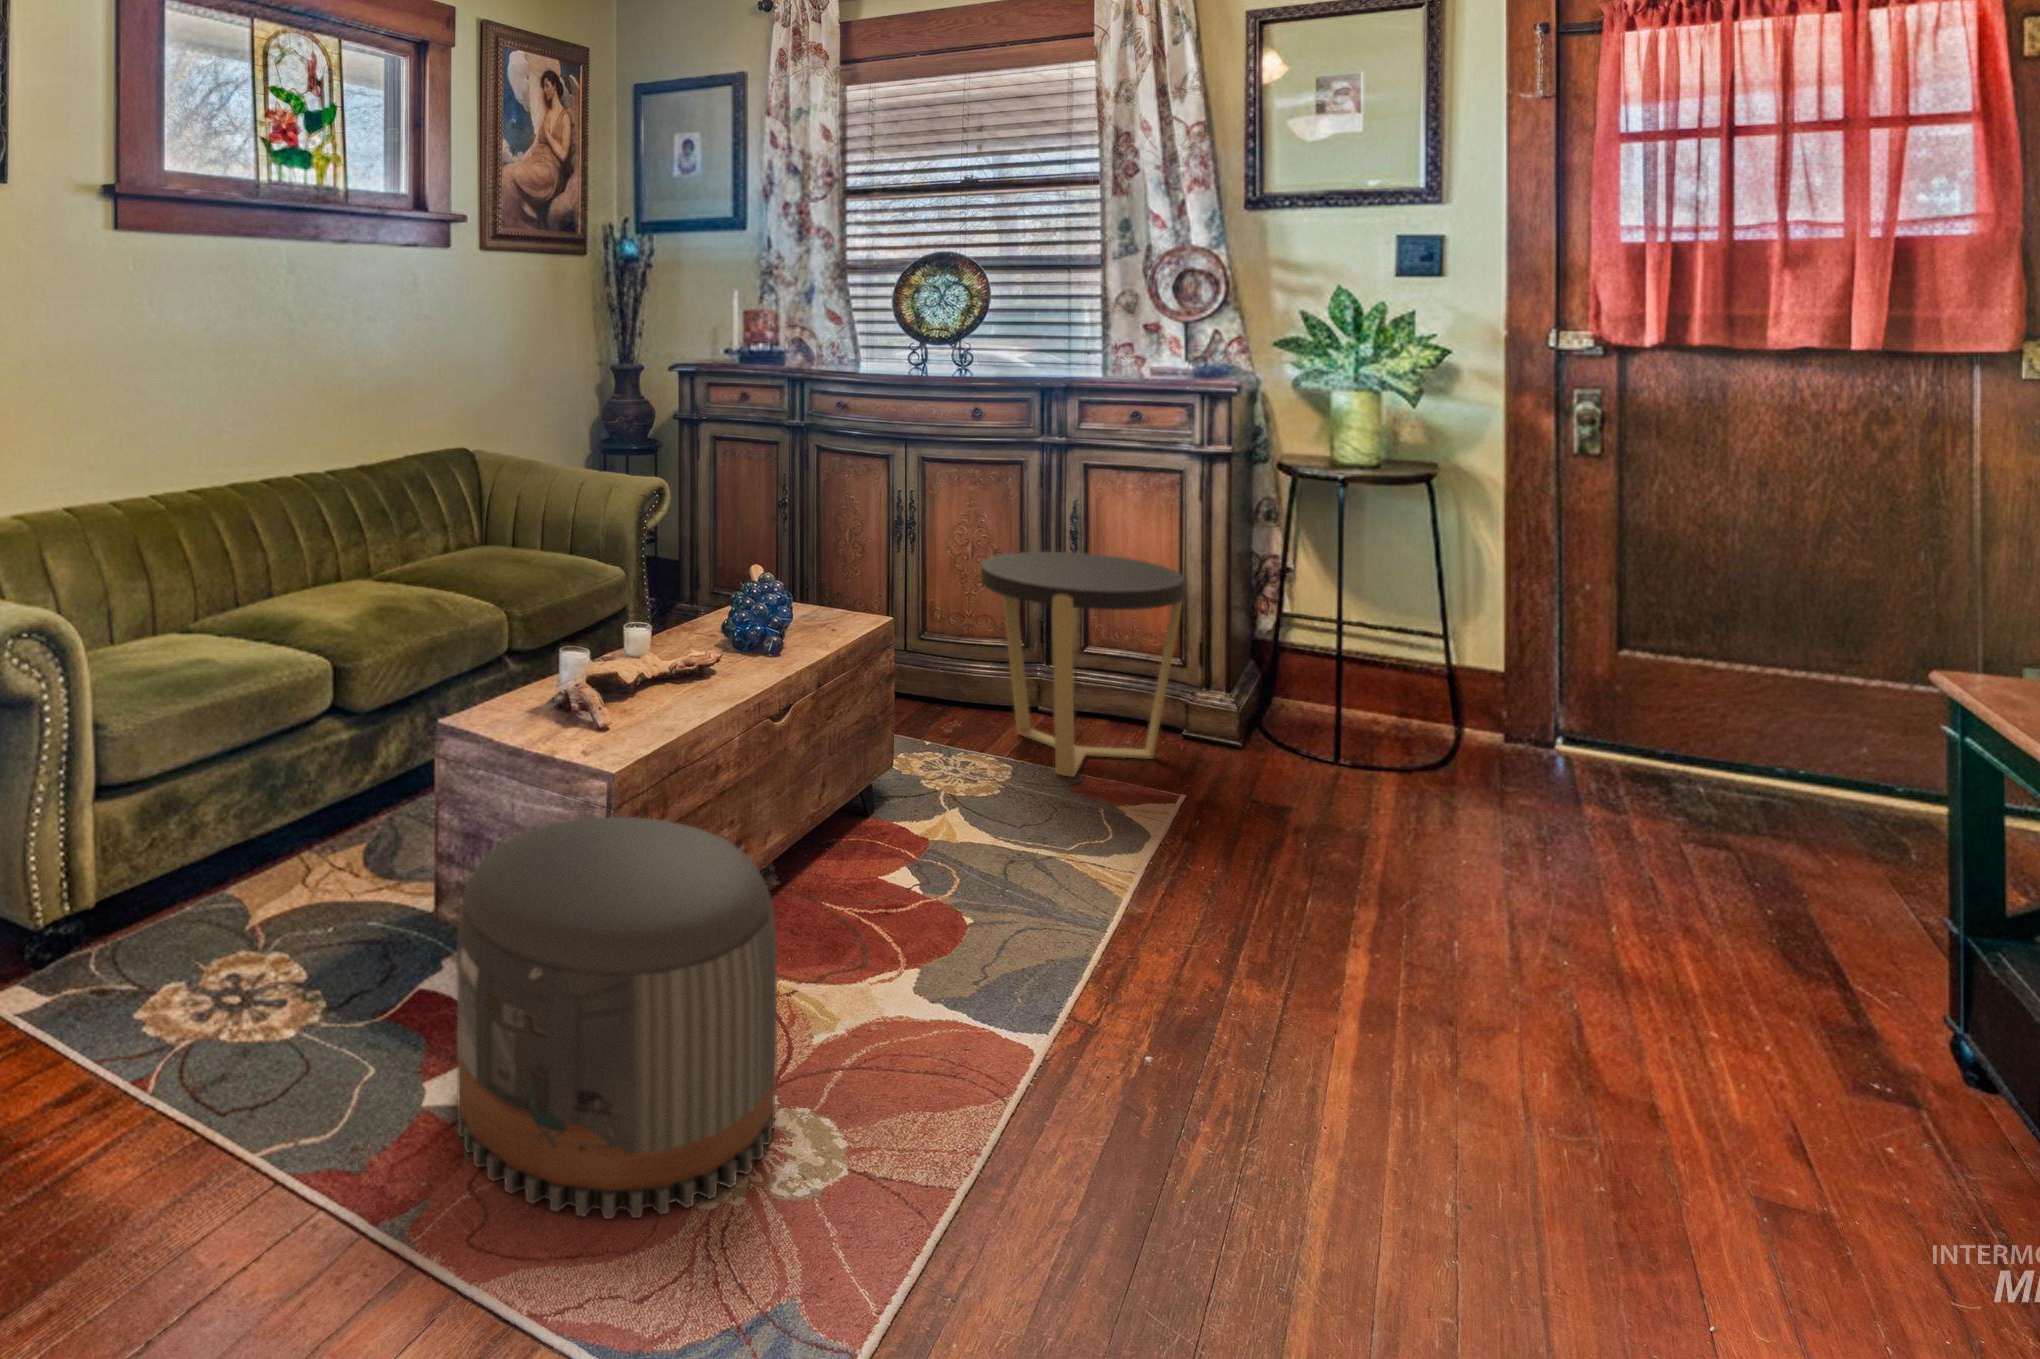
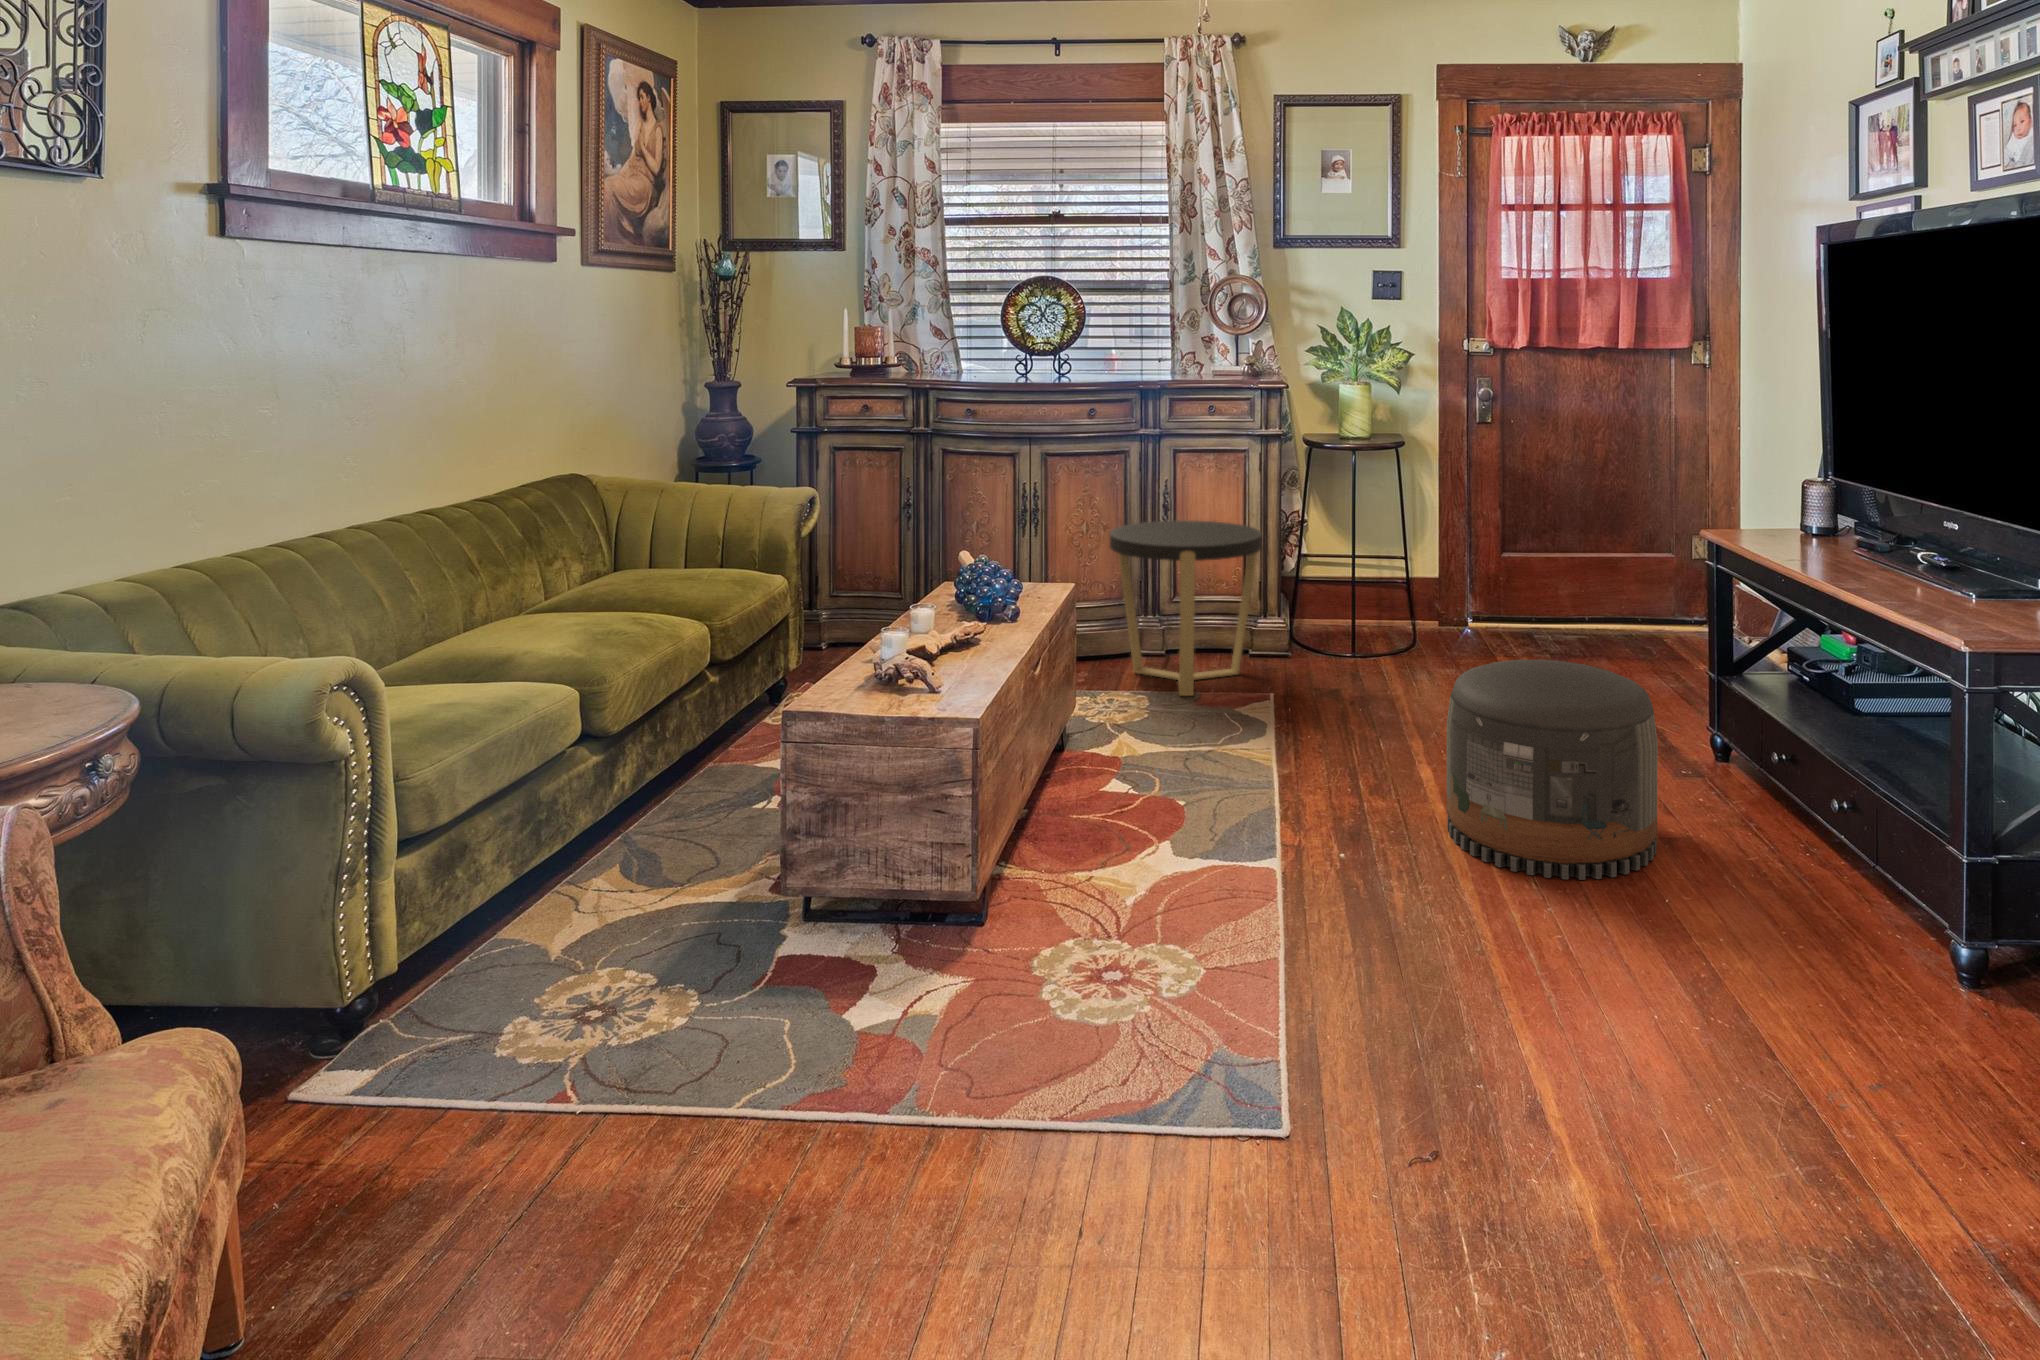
pouf: present [457,816,777,1219] -> present [1447,659,1658,880]

